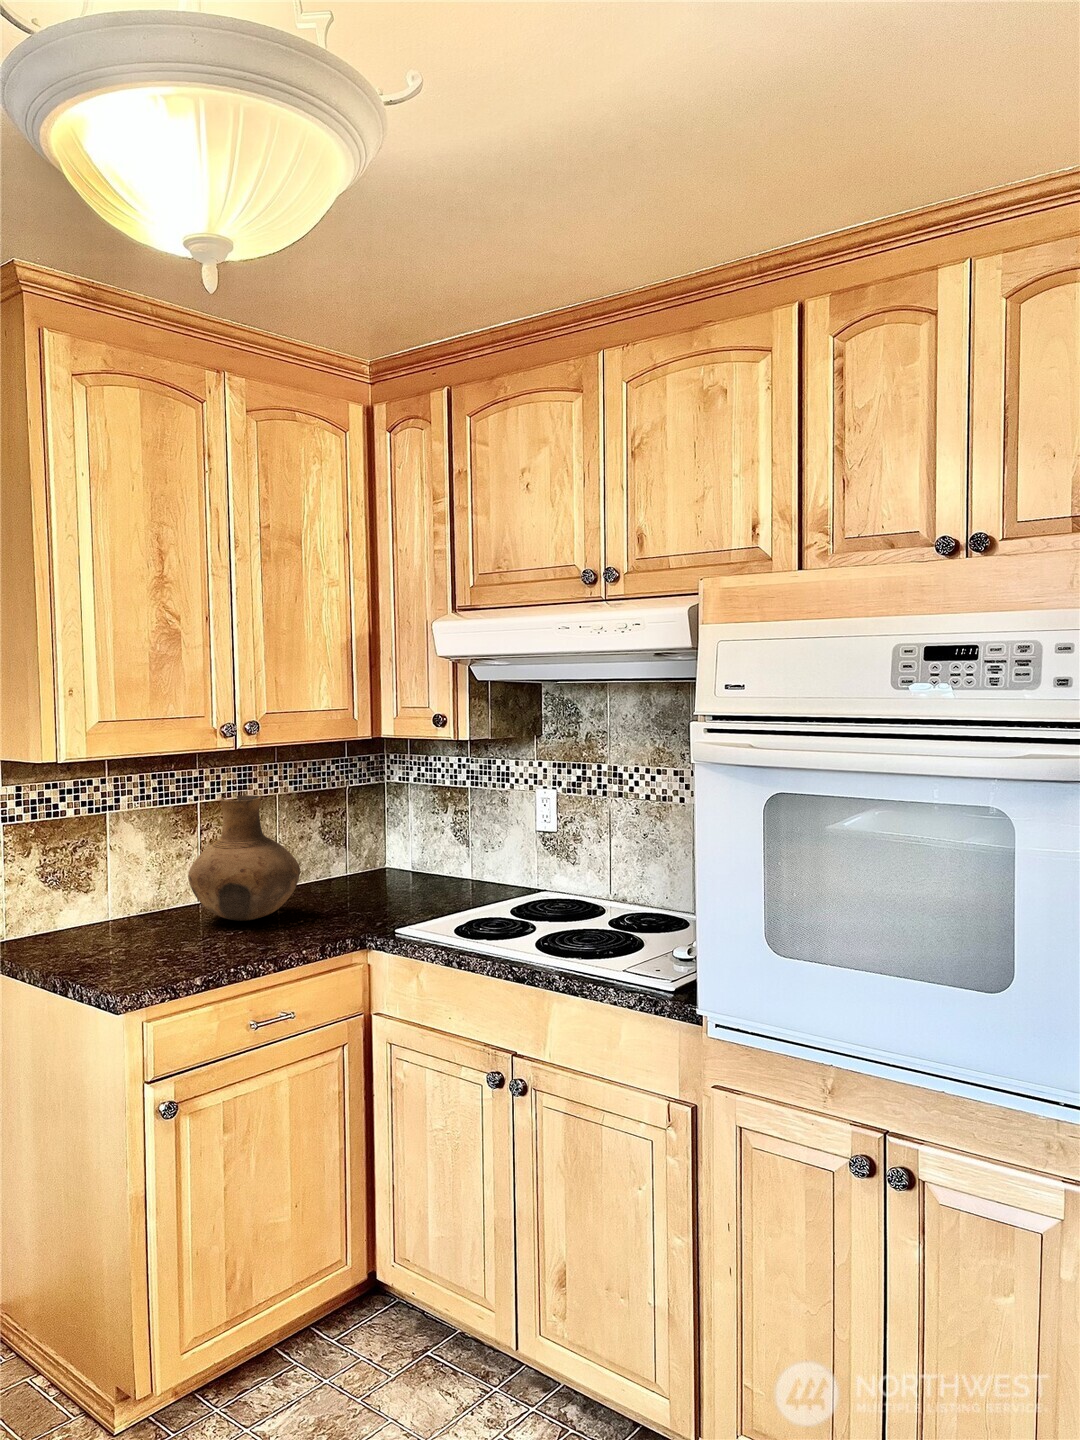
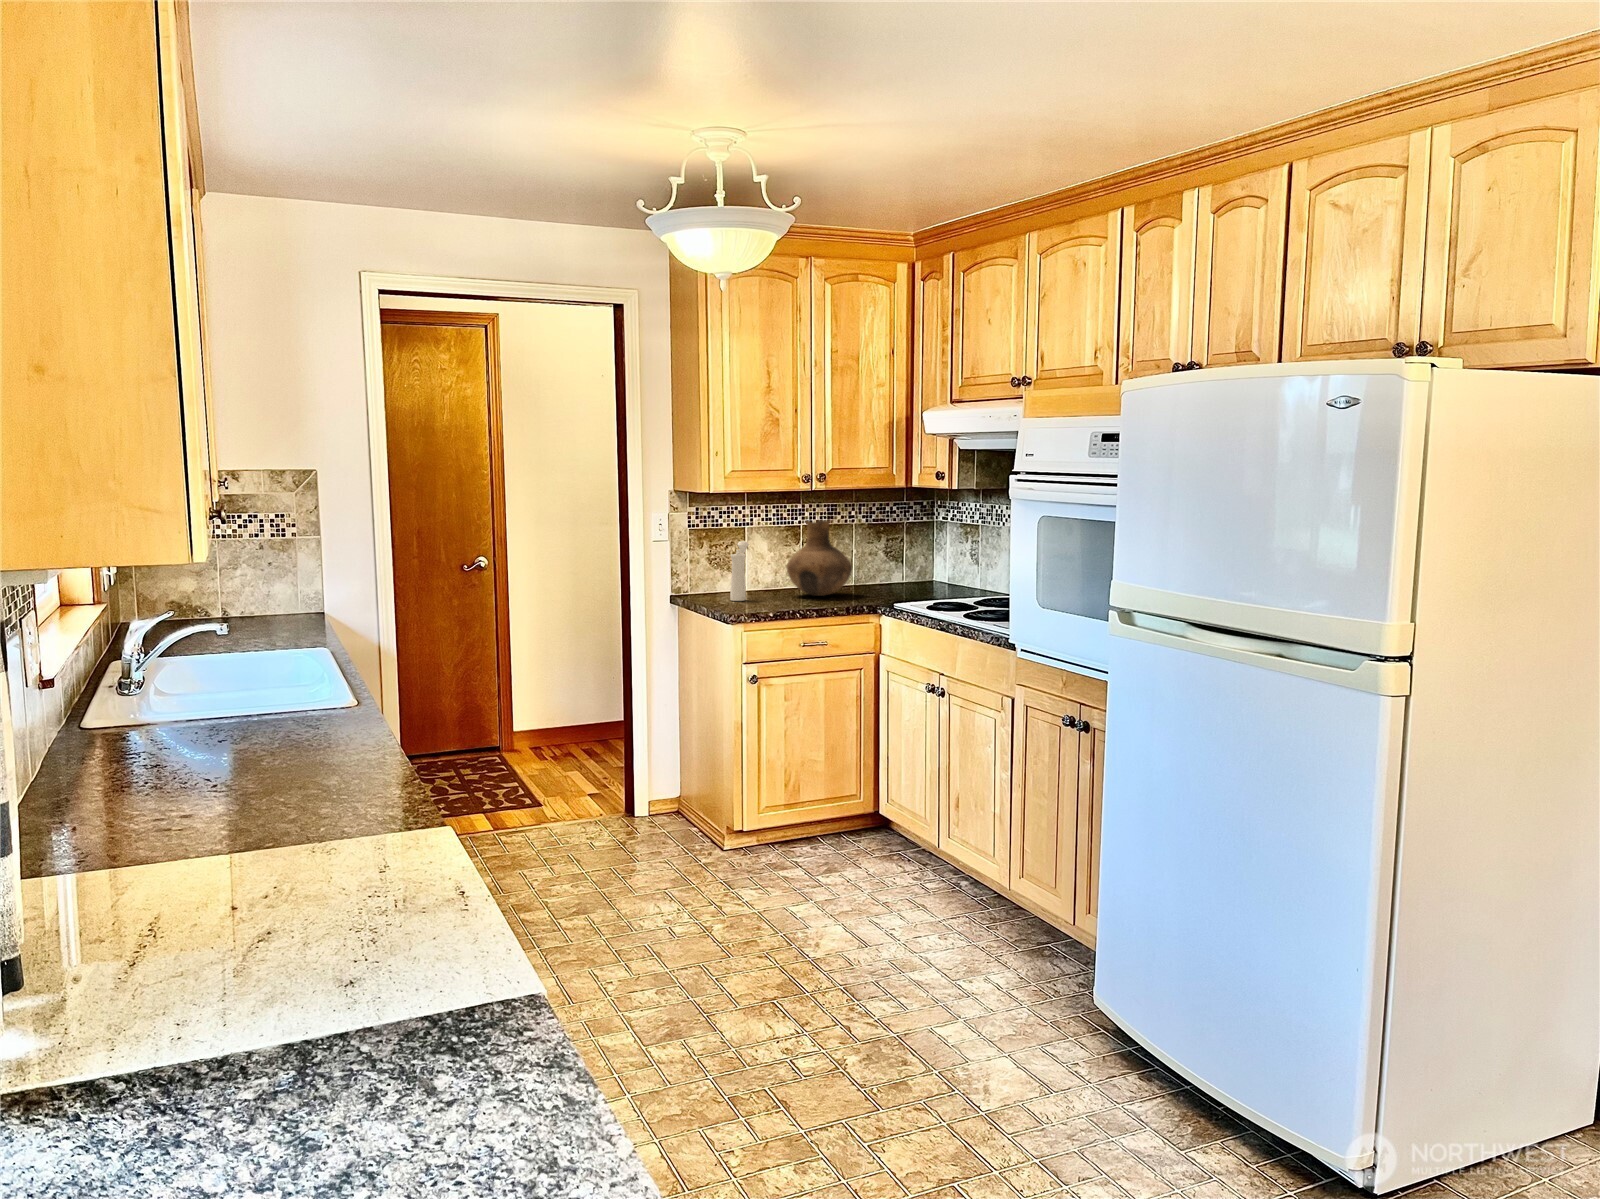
pepper mill: none [94,840,124,950] -> present [730,541,749,601]

